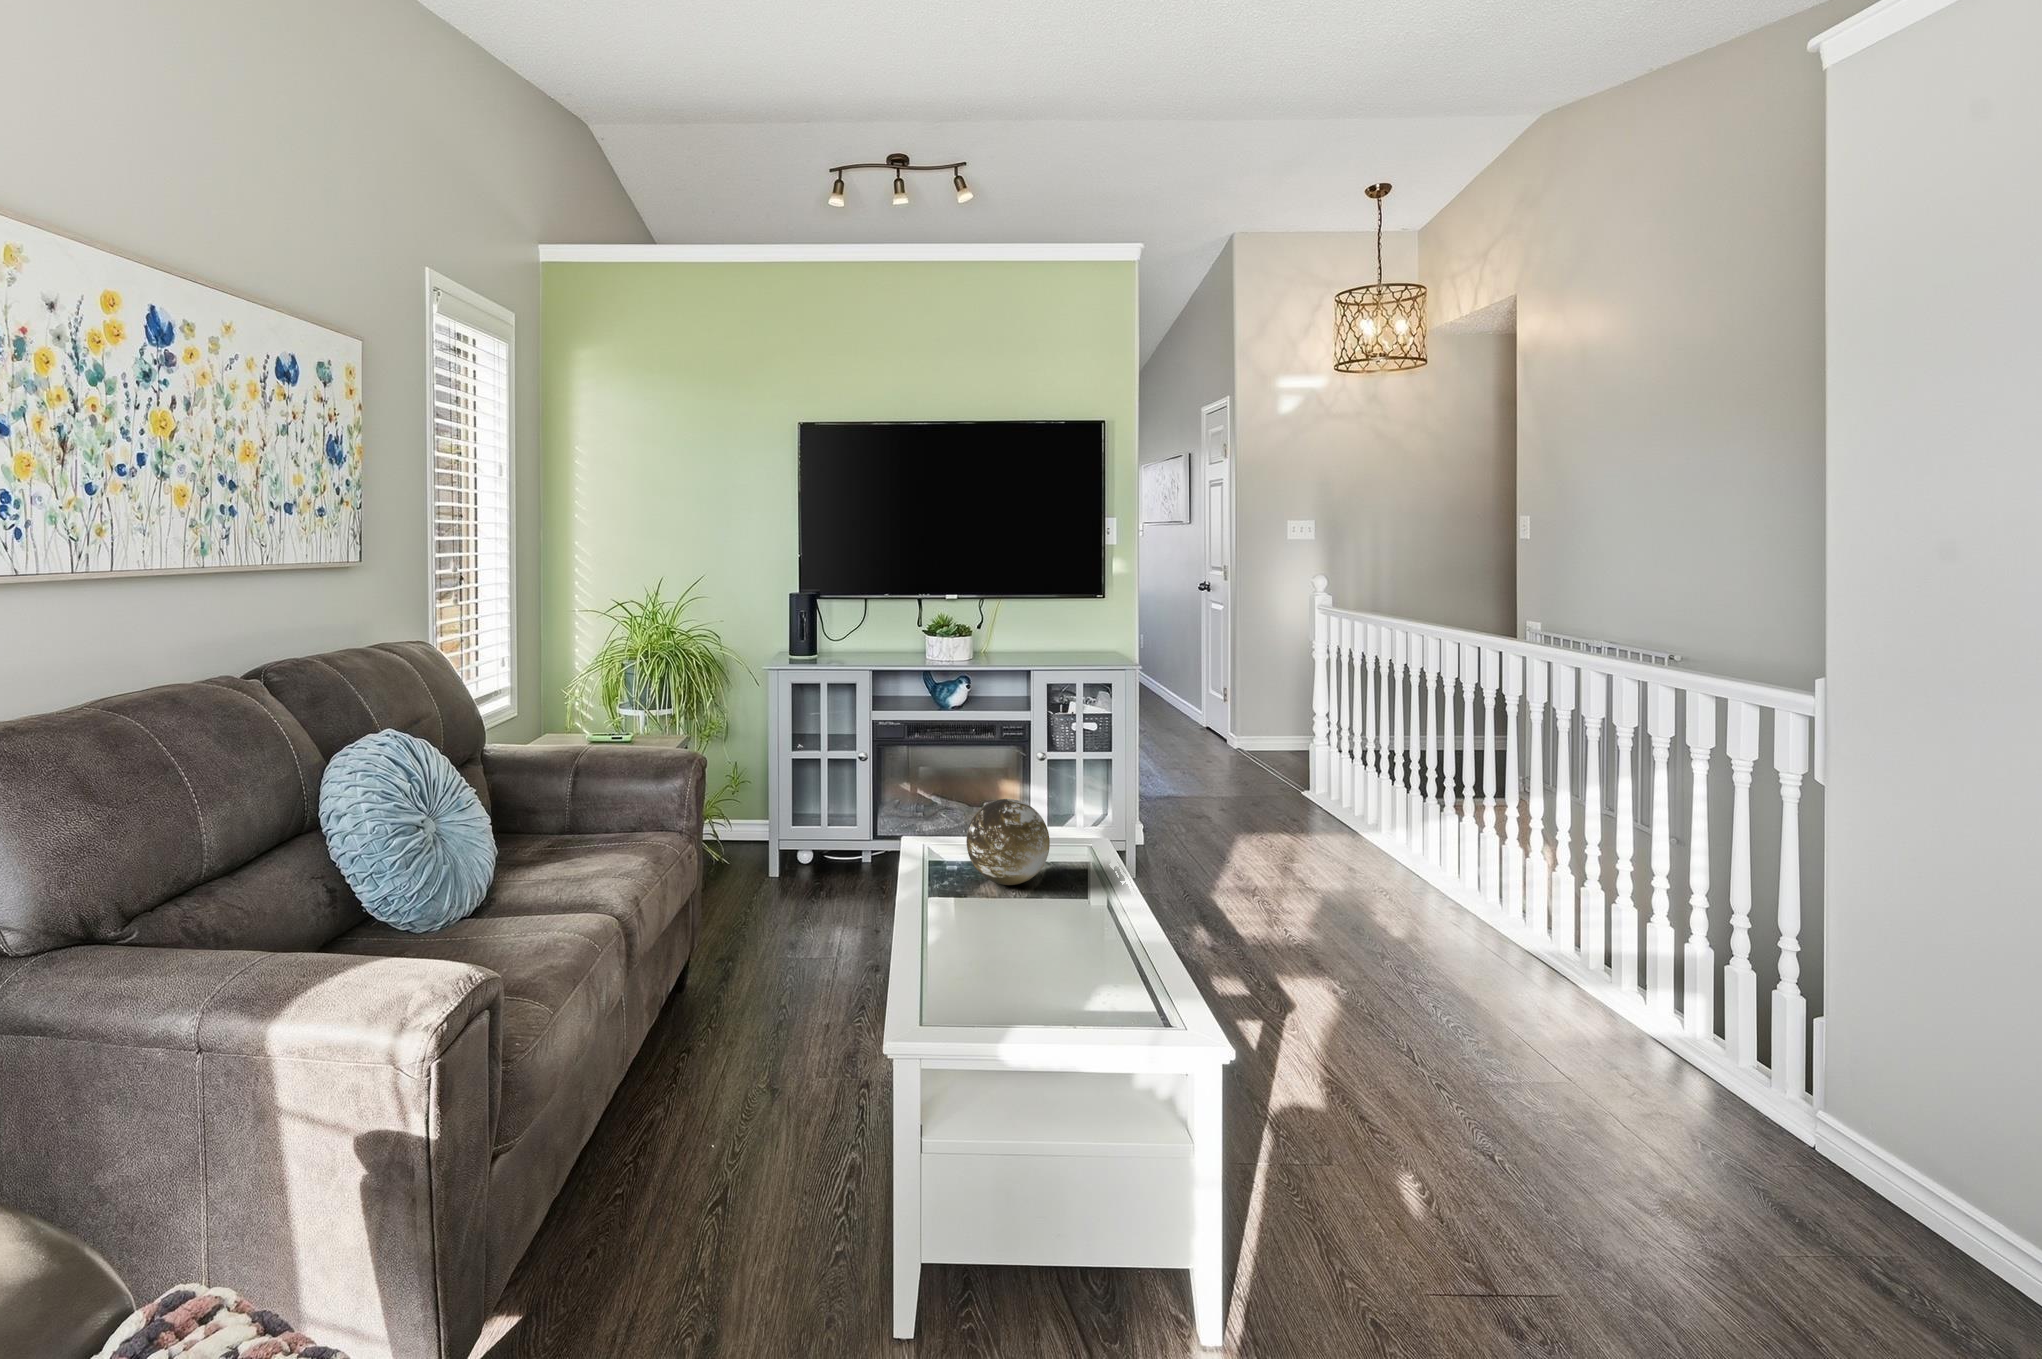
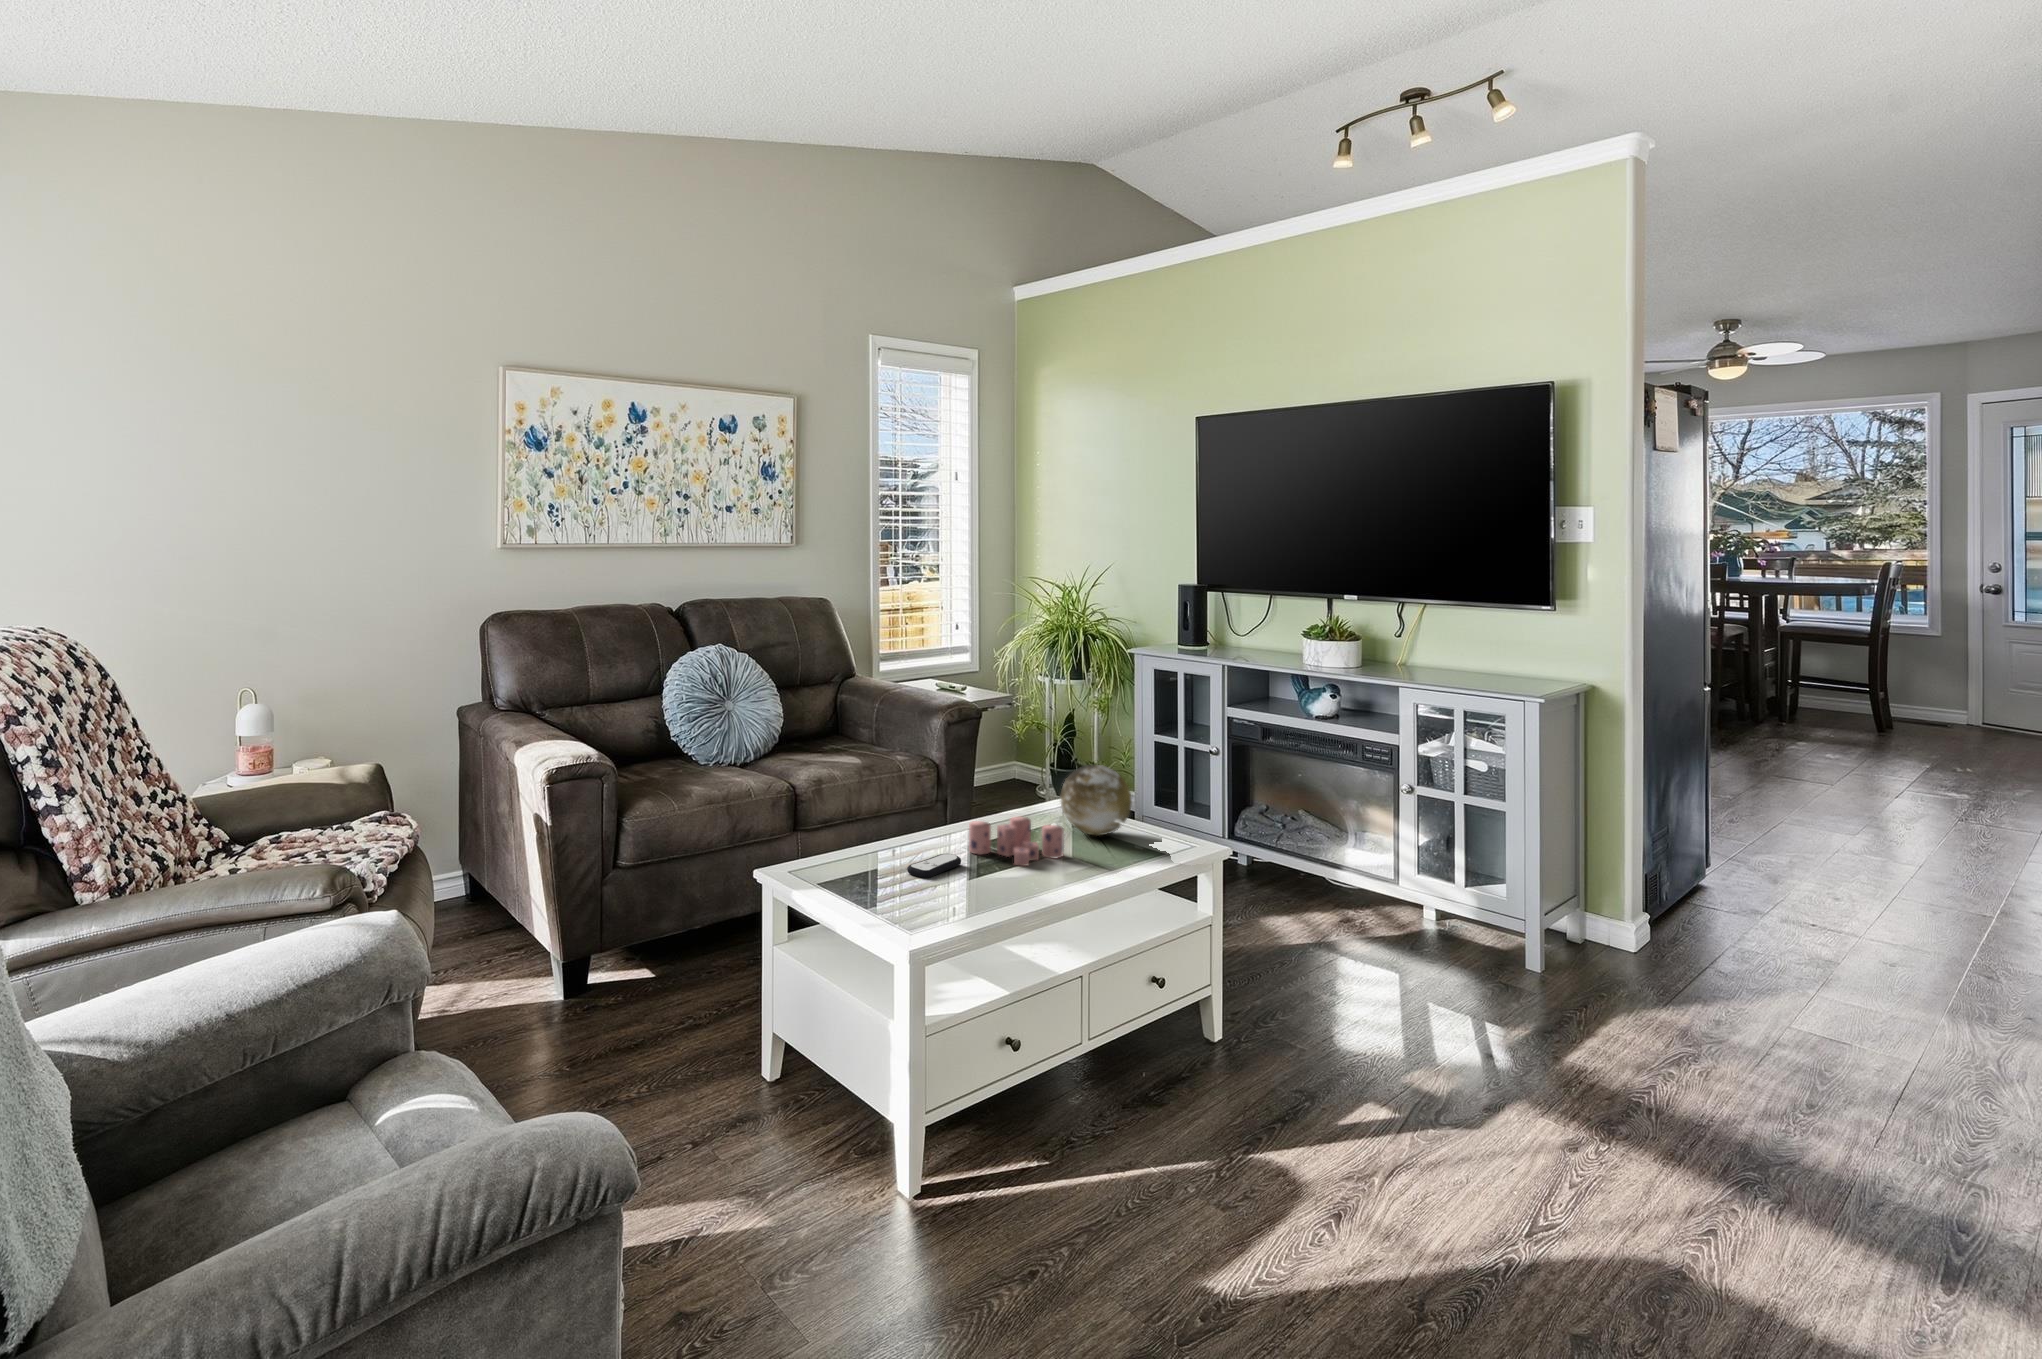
candle: none [965,882,1063,950] -> present [969,816,1064,866]
remote control: none [983,959,1032,1006] -> present [907,854,961,878]

